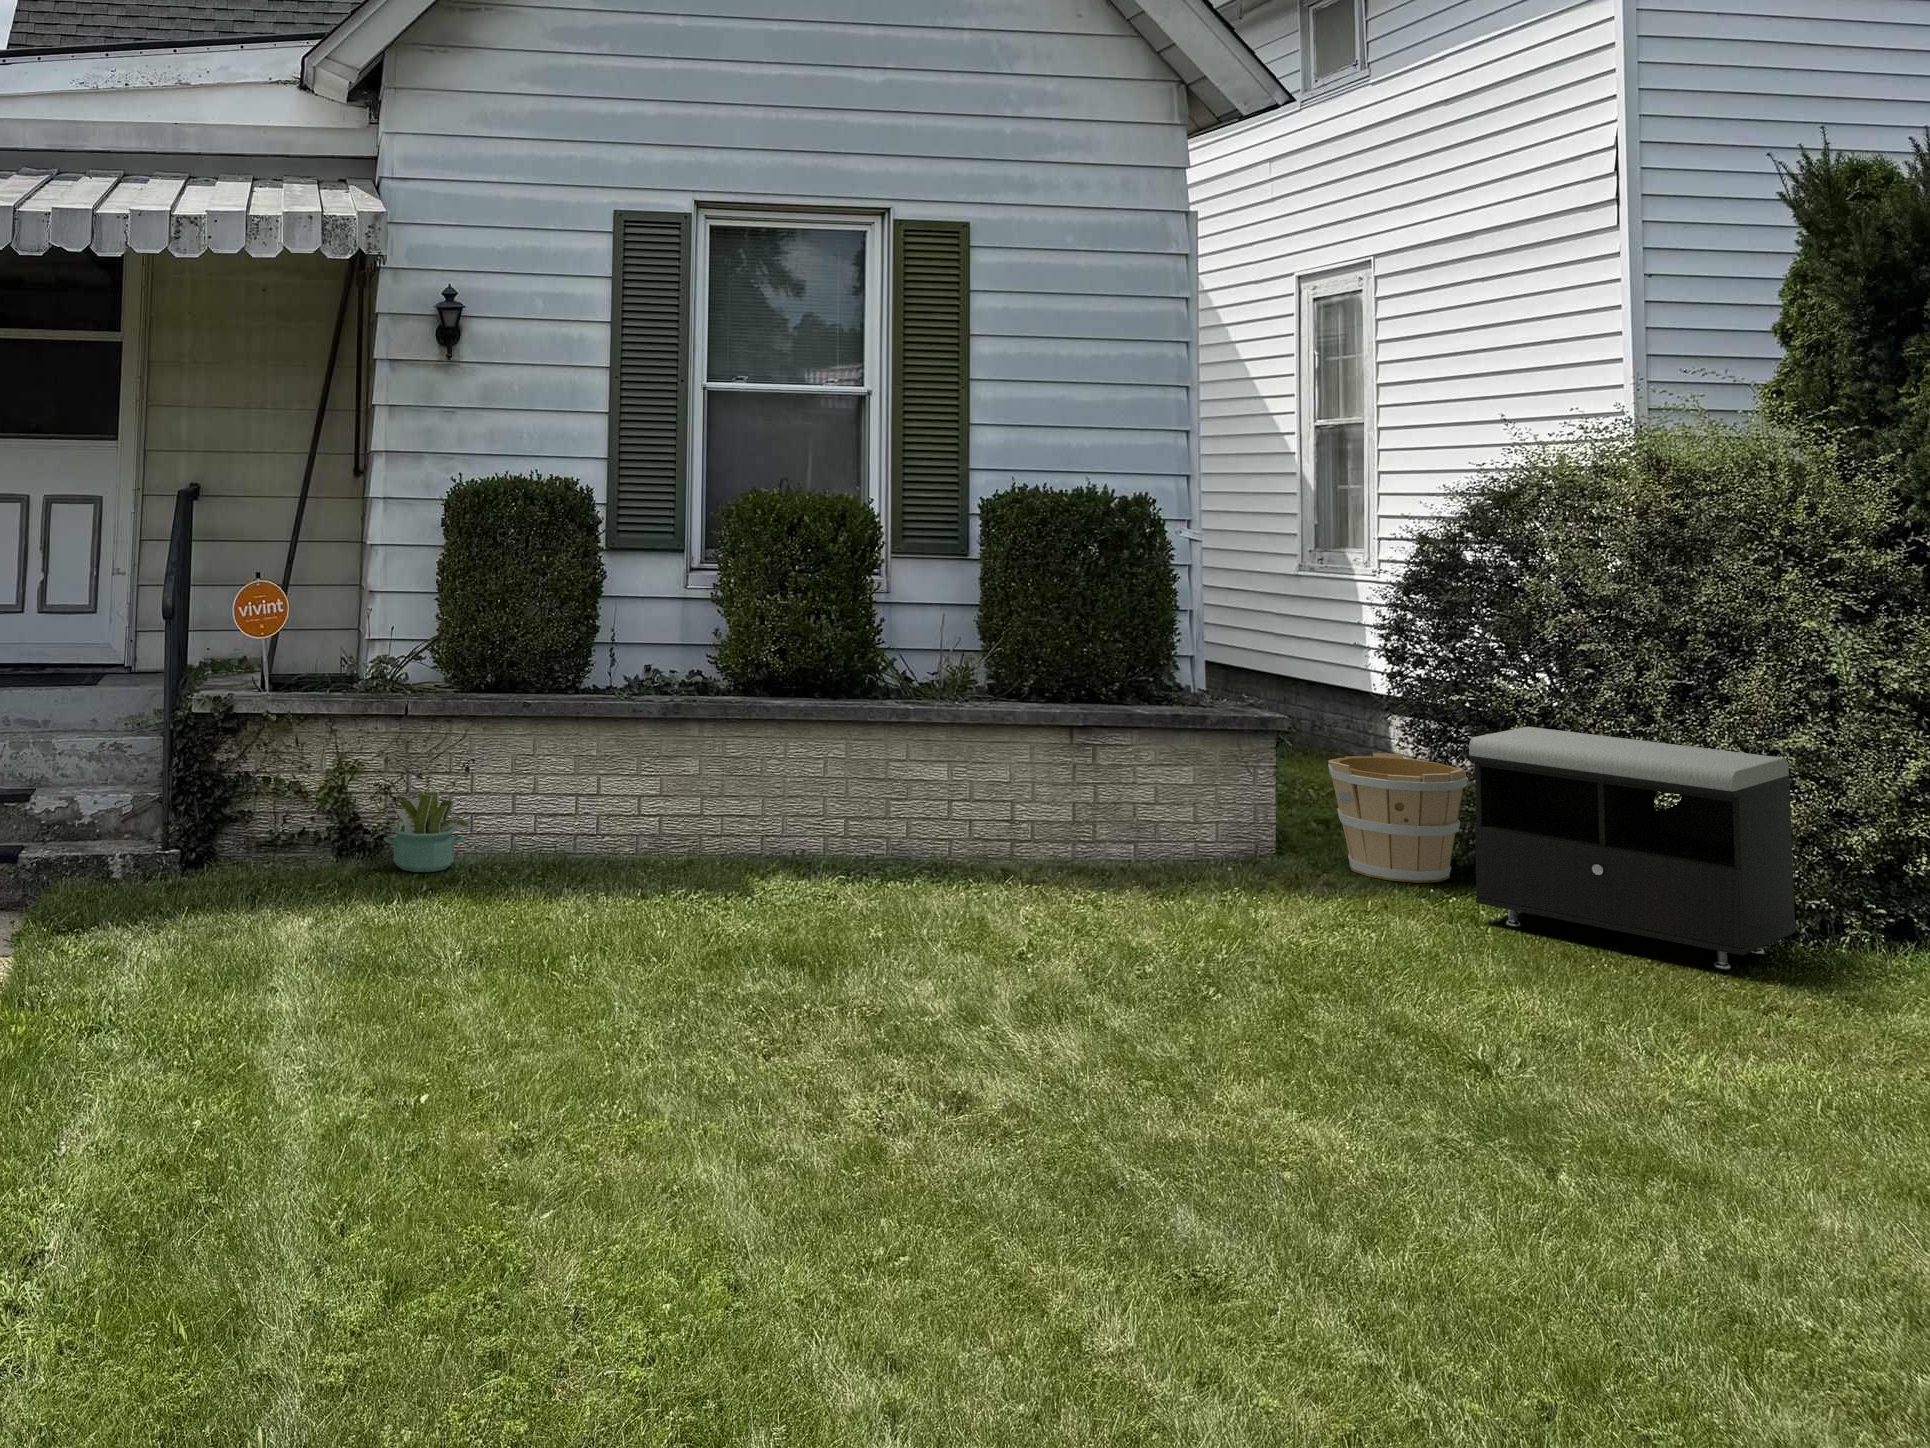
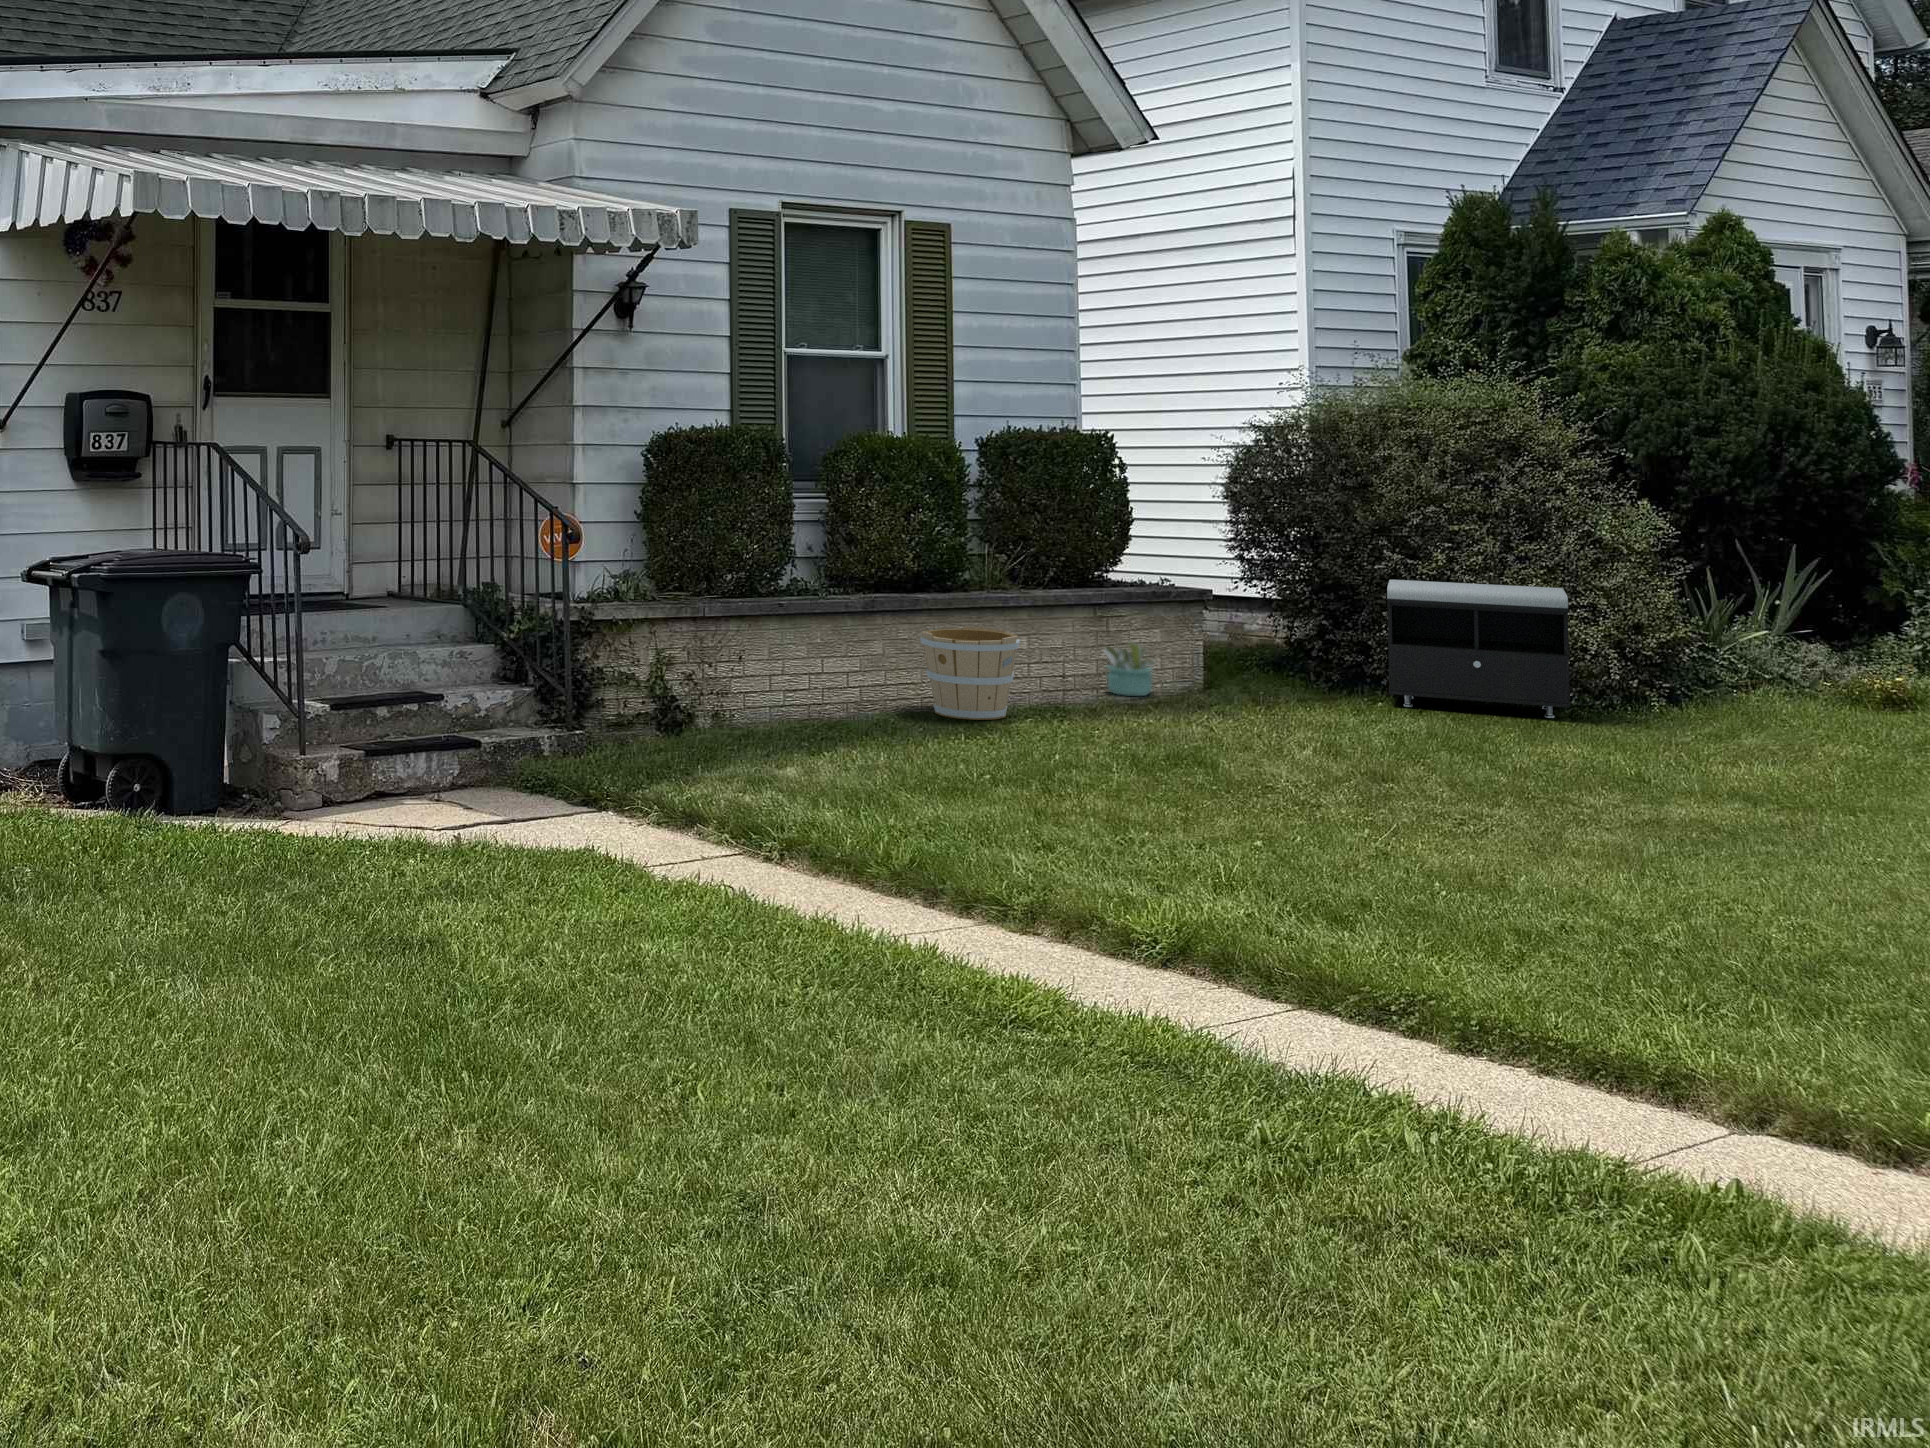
wooden bucket: present [1328,752,1468,883] -> present [920,626,1020,720]
decorative plant: present [384,792,471,872] -> present [1104,643,1155,696]

